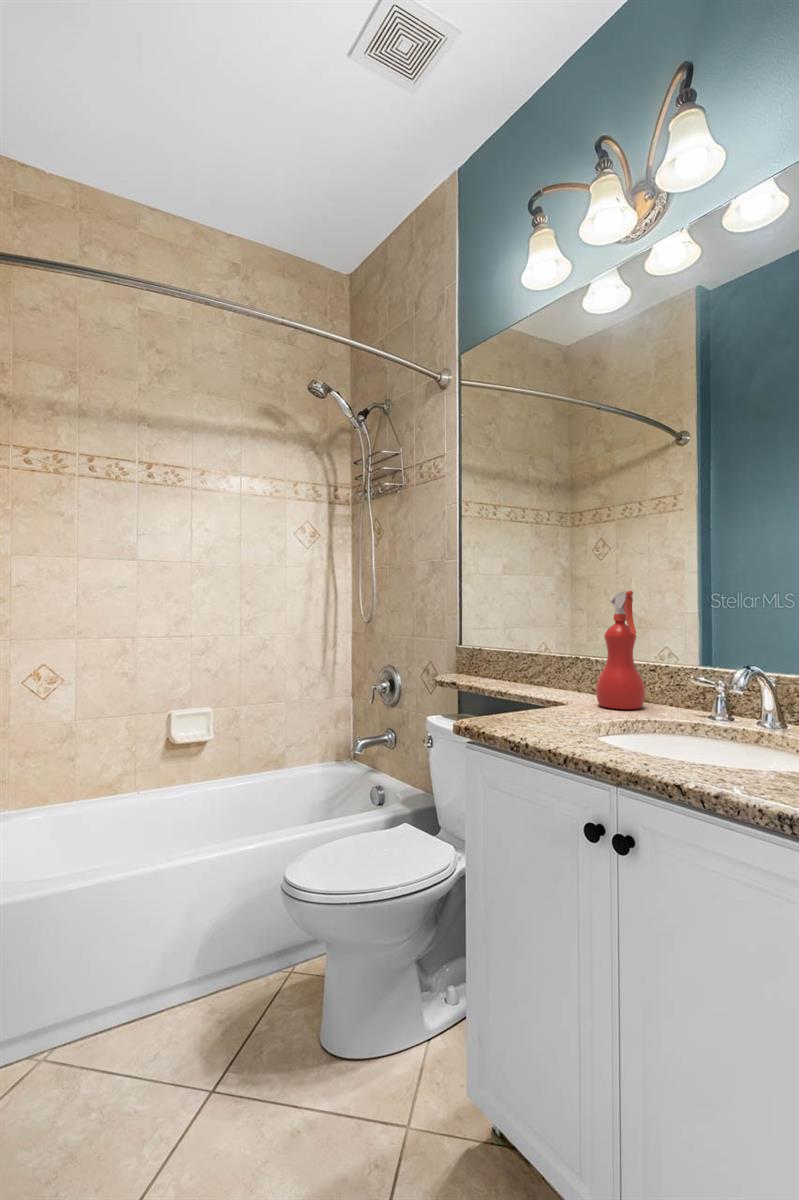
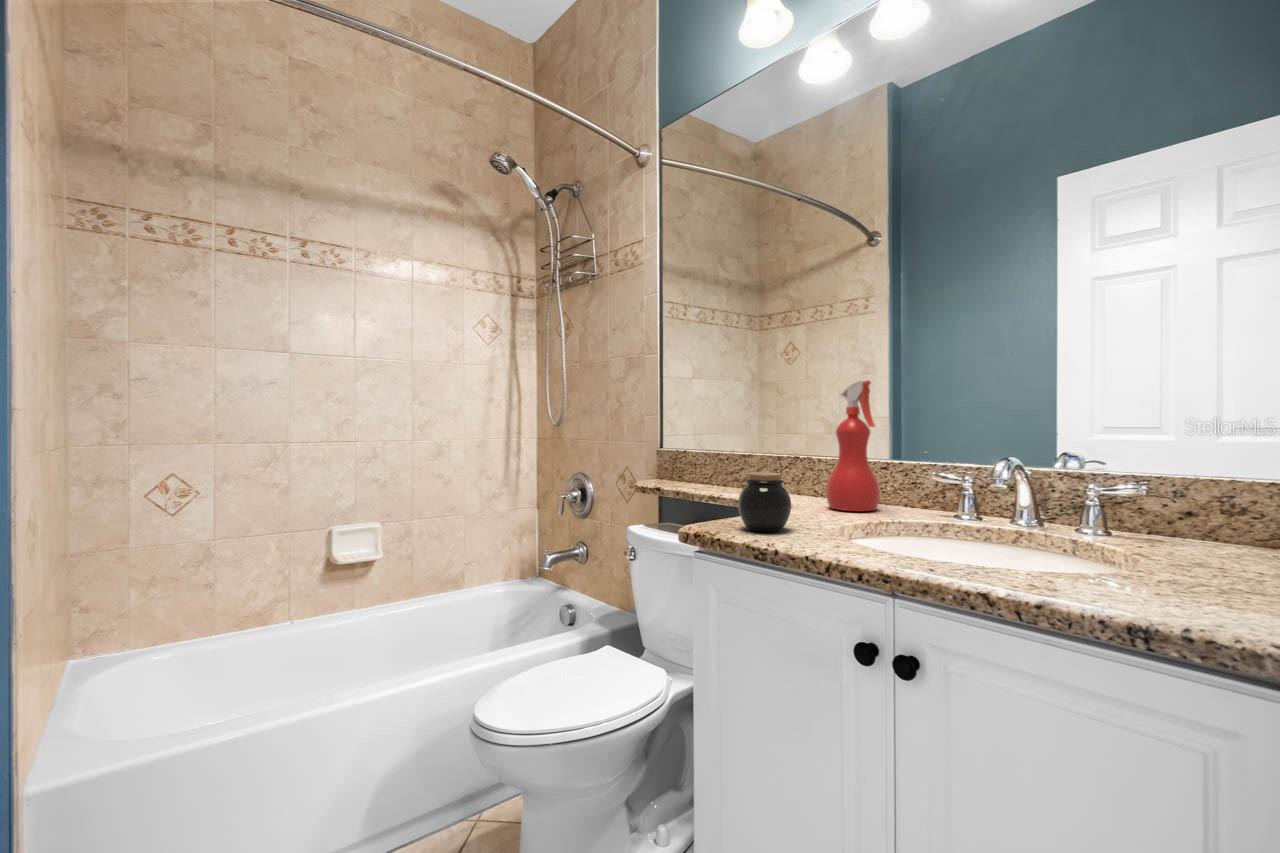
jar: none [504,674,549,727] -> present [738,472,791,532]

